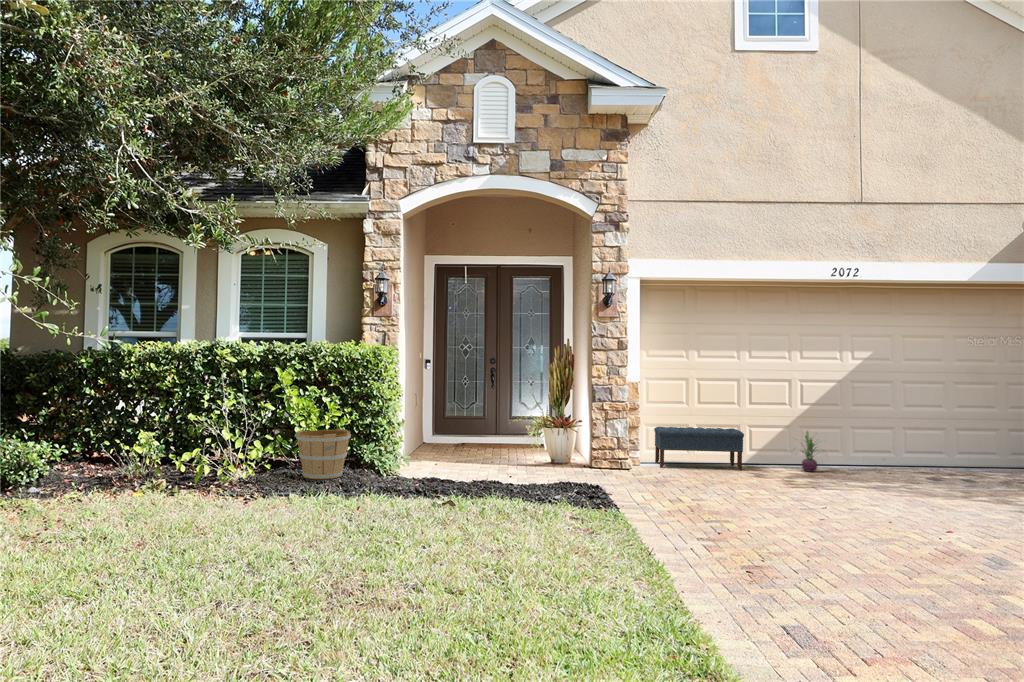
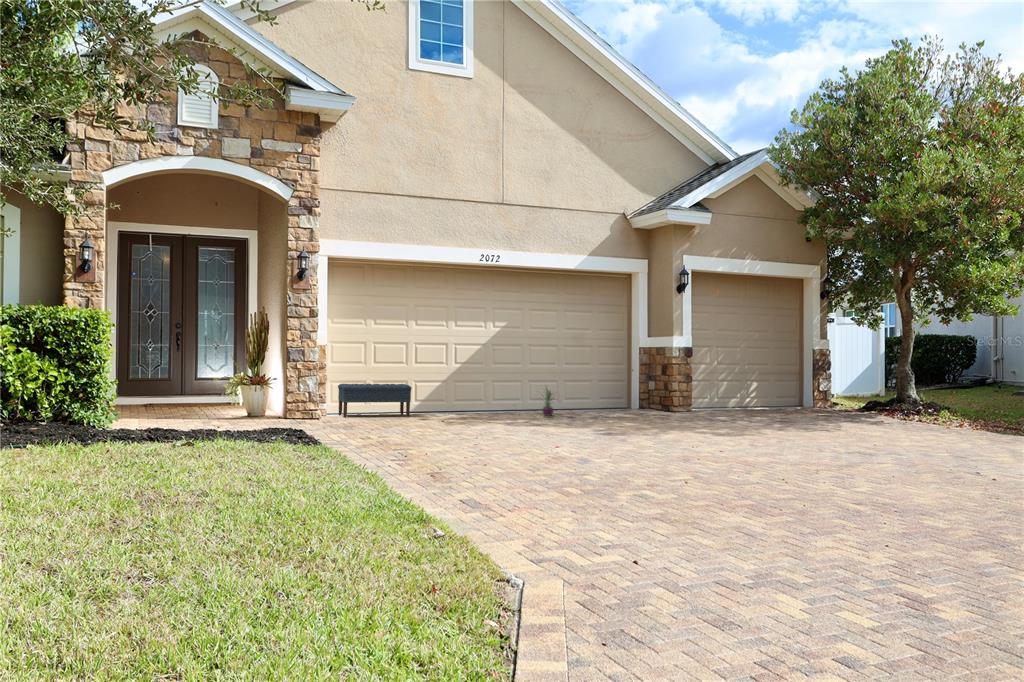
wooden bucket: present [296,429,351,479] -> none [21,386,75,430]
decorative plant: present [802,431,817,472] -> present [543,388,553,416]

